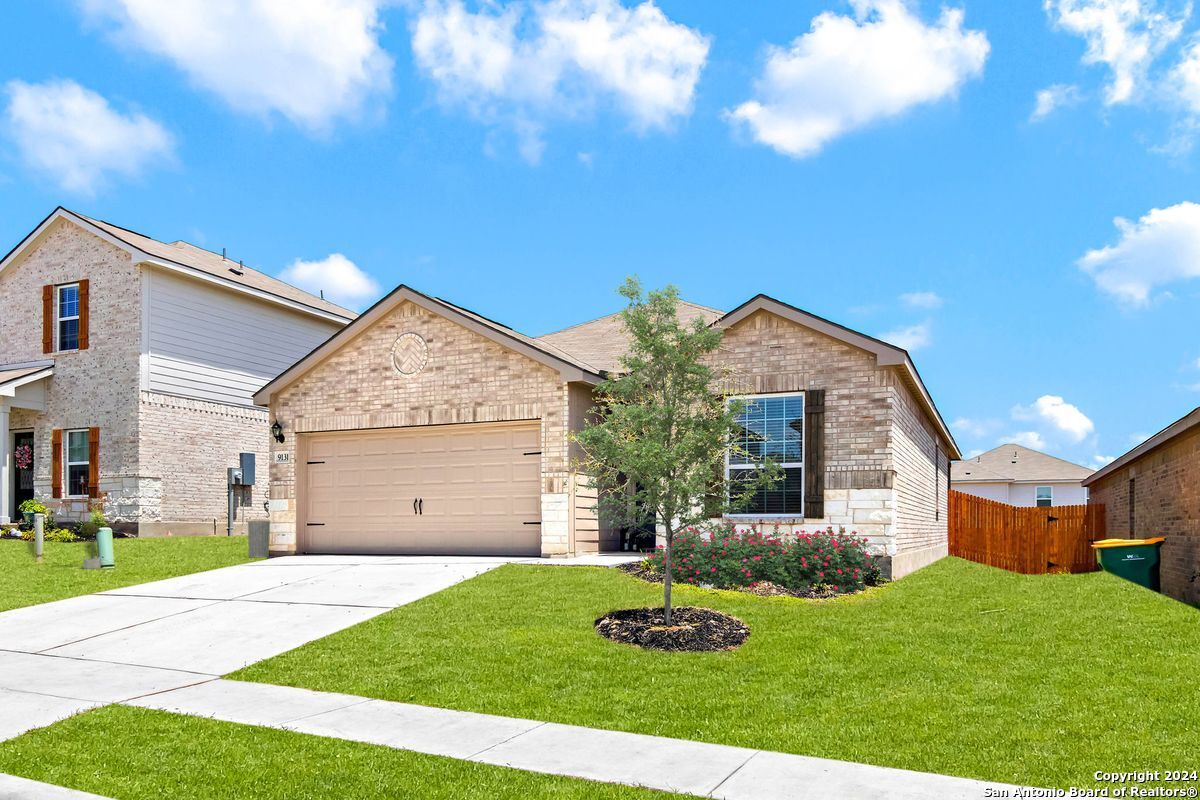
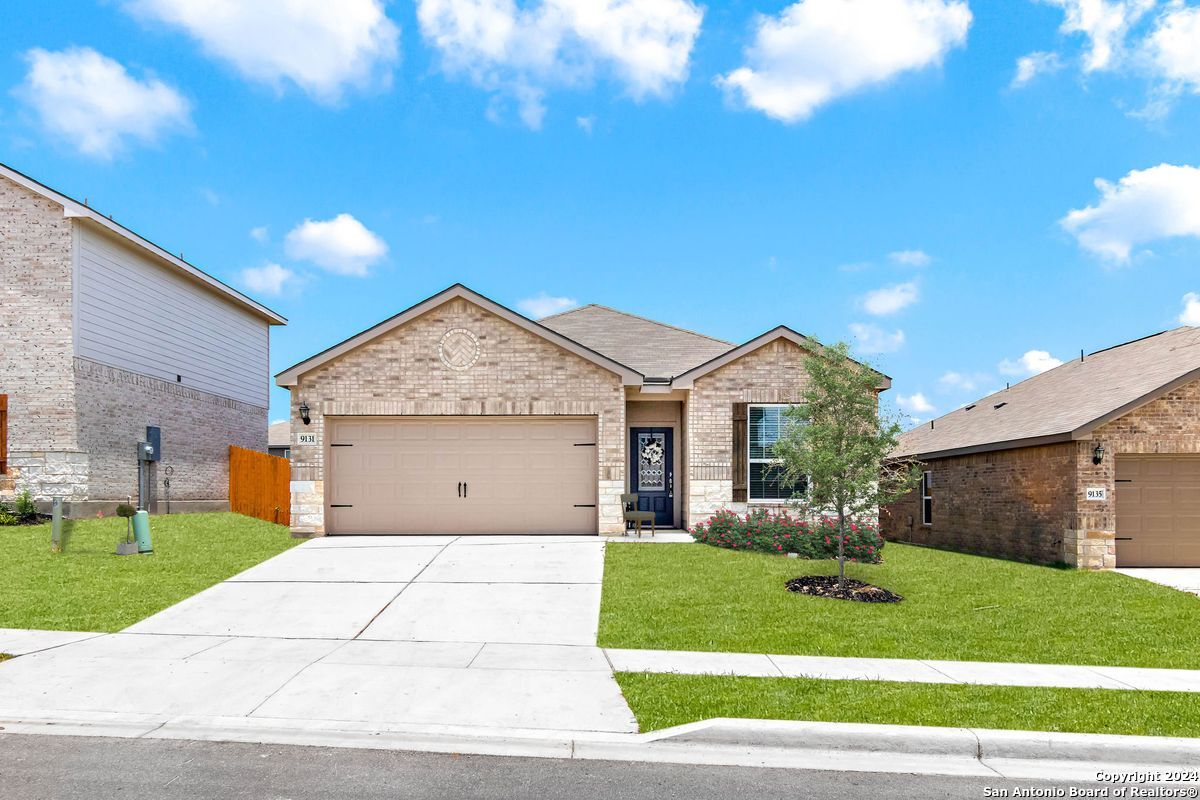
chair: none [558,507,596,559] -> present [620,493,655,538]
trash can: present [248,520,270,558] -> none [273,501,296,540]

